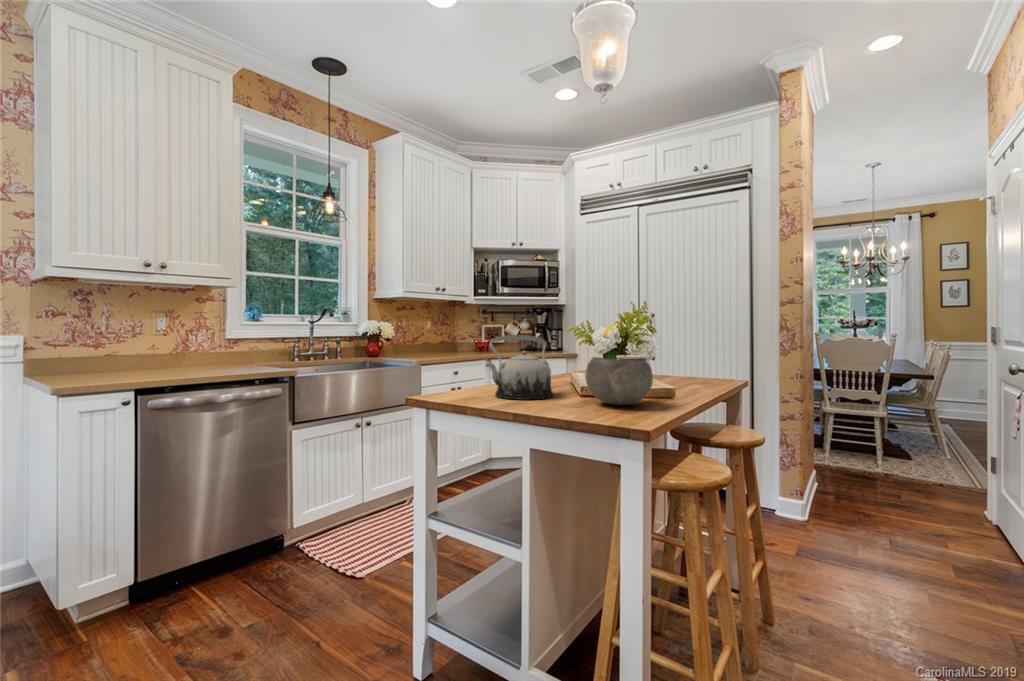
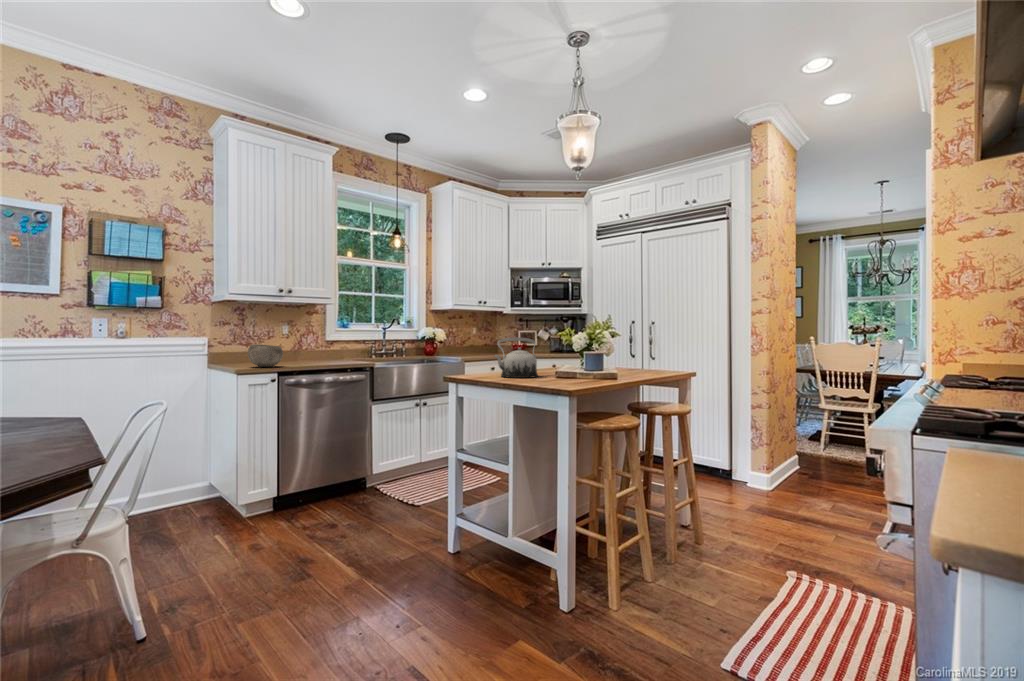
bowl: present [585,357,653,405] -> present [248,344,283,367]

